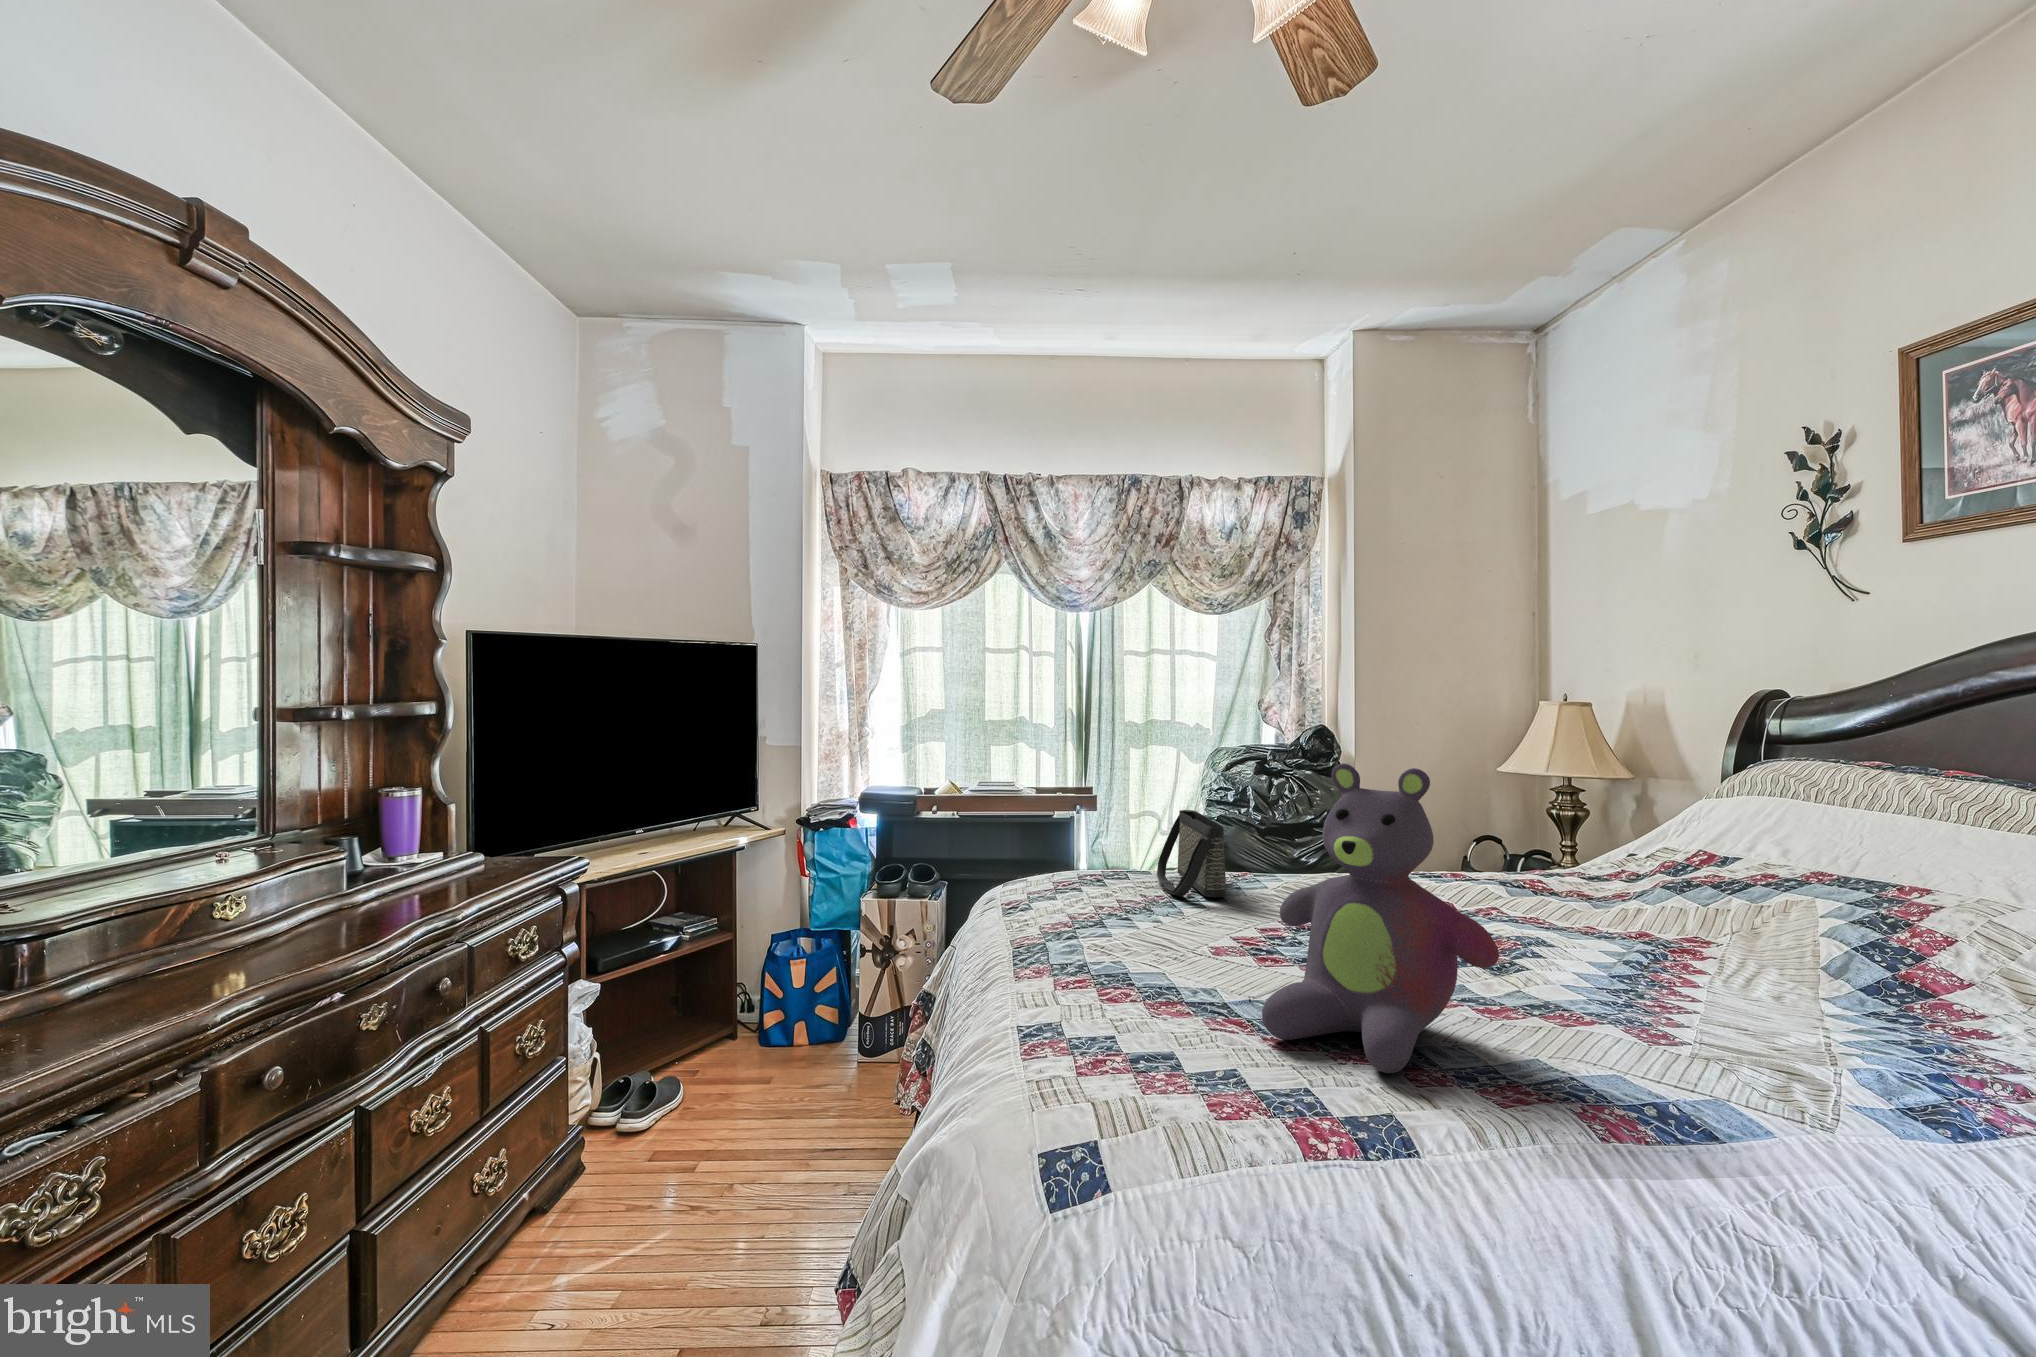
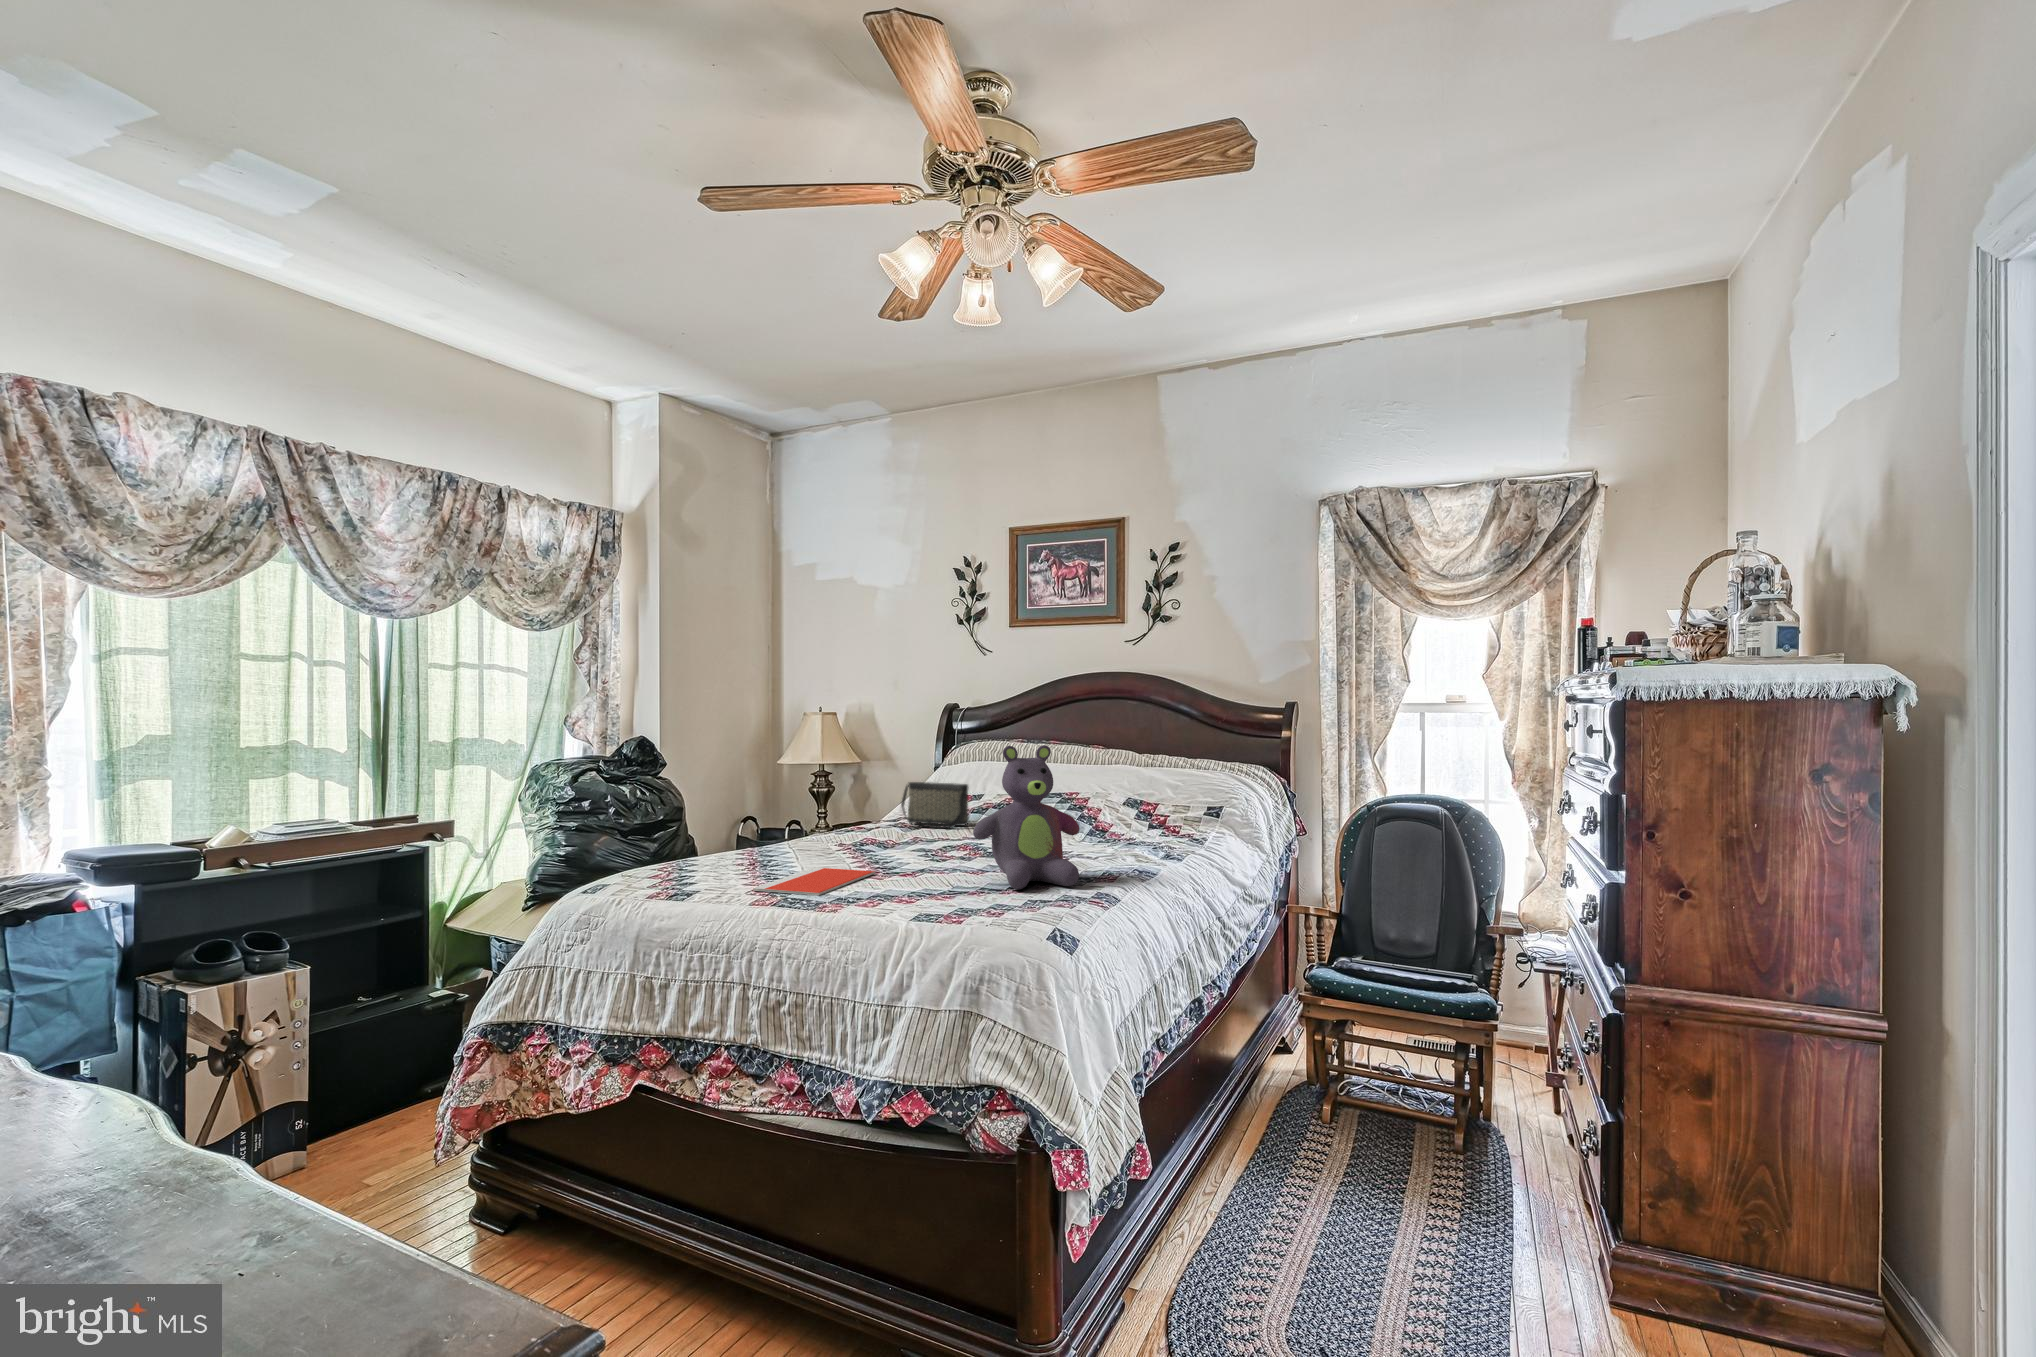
handbag: present [1157,810,1226,898] -> present [901,782,969,828]
notebook: none [1050,908,1230,945] -> present [753,867,875,895]

